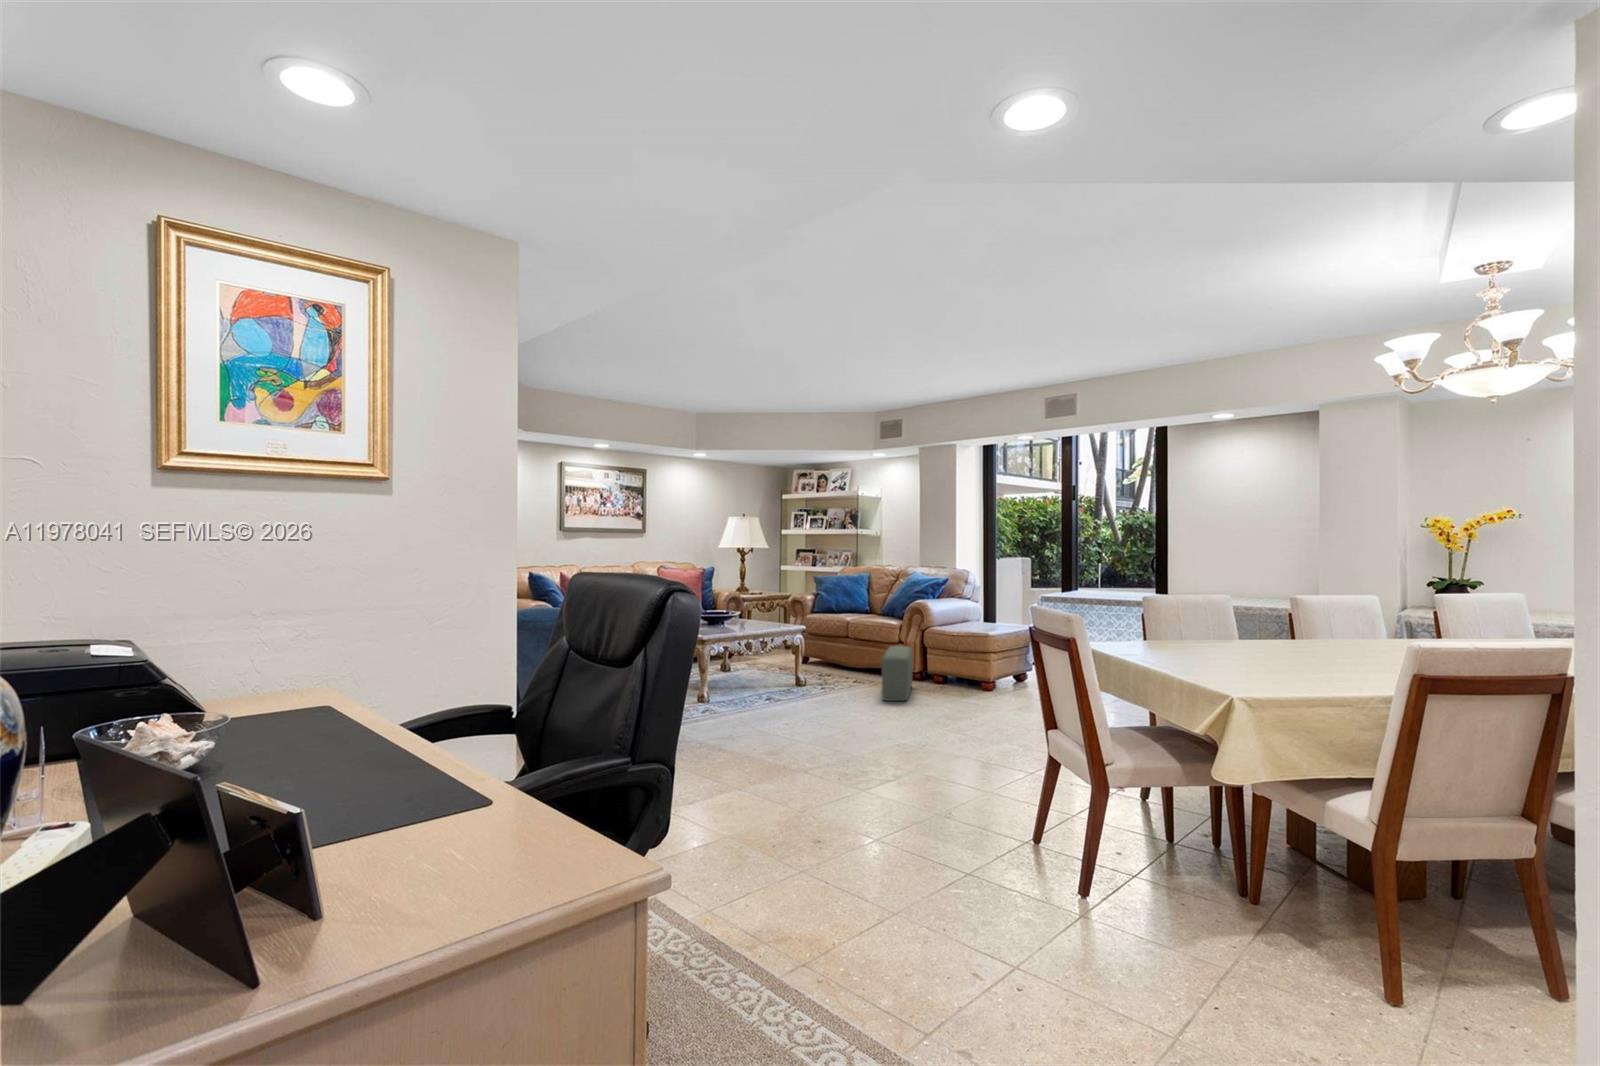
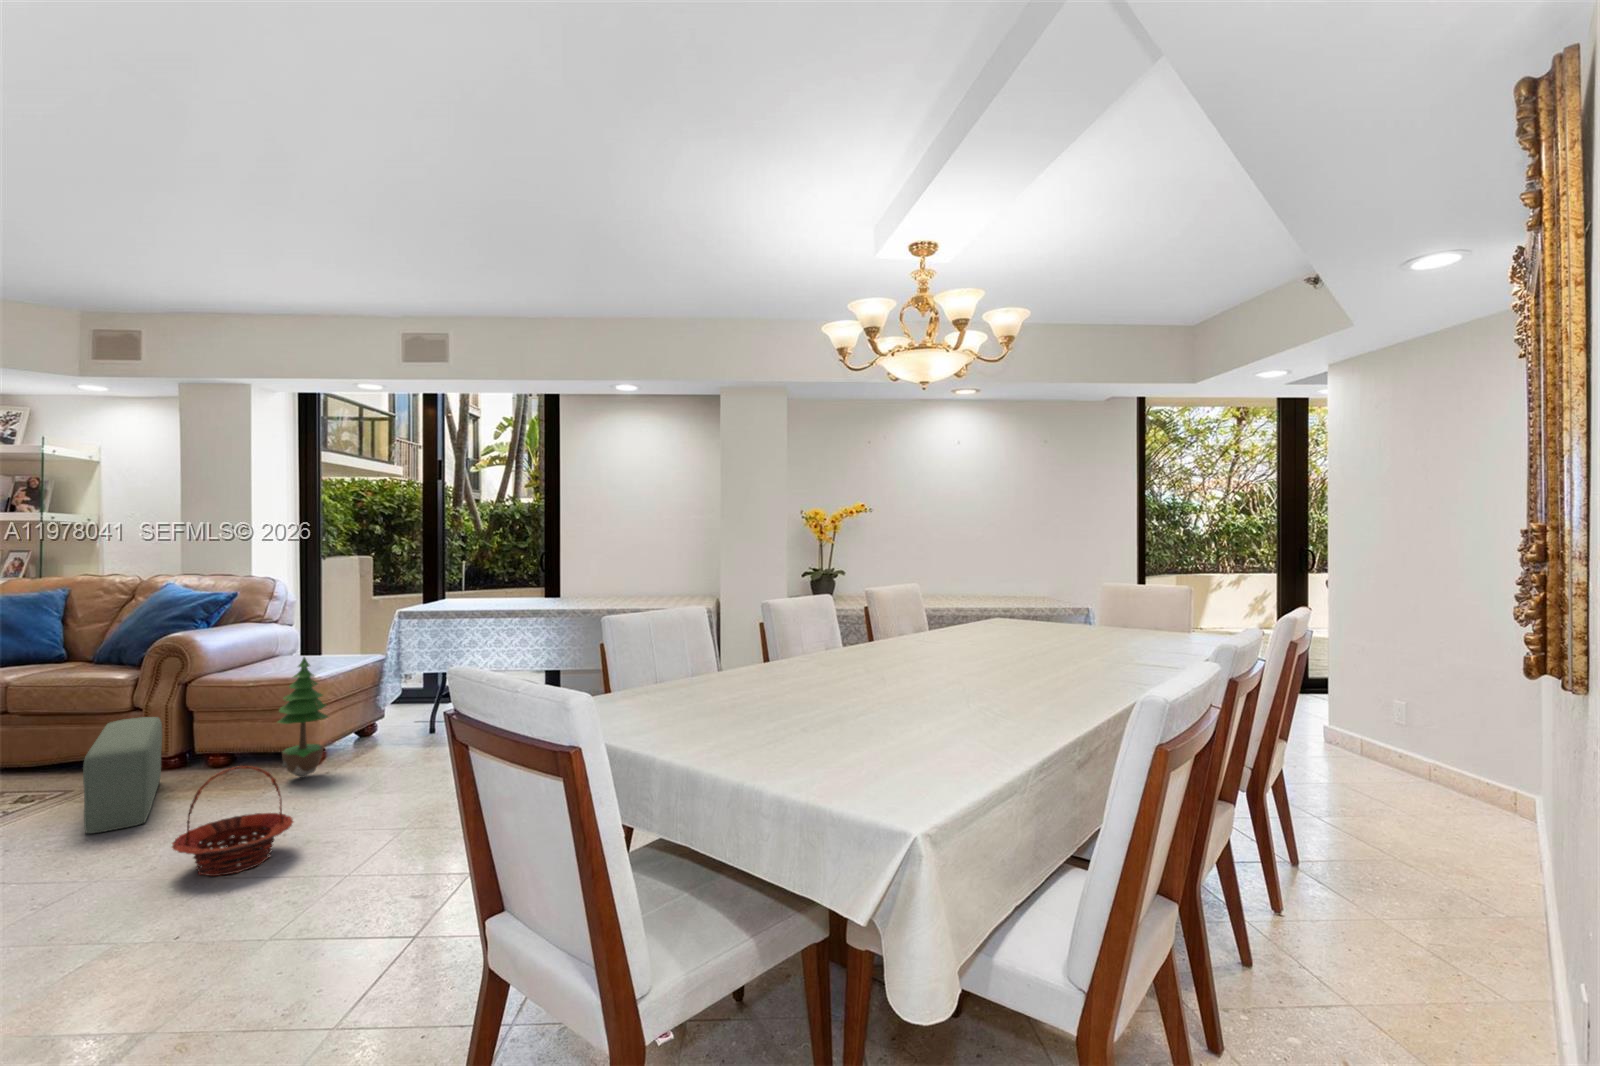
potted tree: none [968,618,997,698] -> present [278,657,328,778]
basket: none [919,669,974,728] -> present [172,766,293,876]

